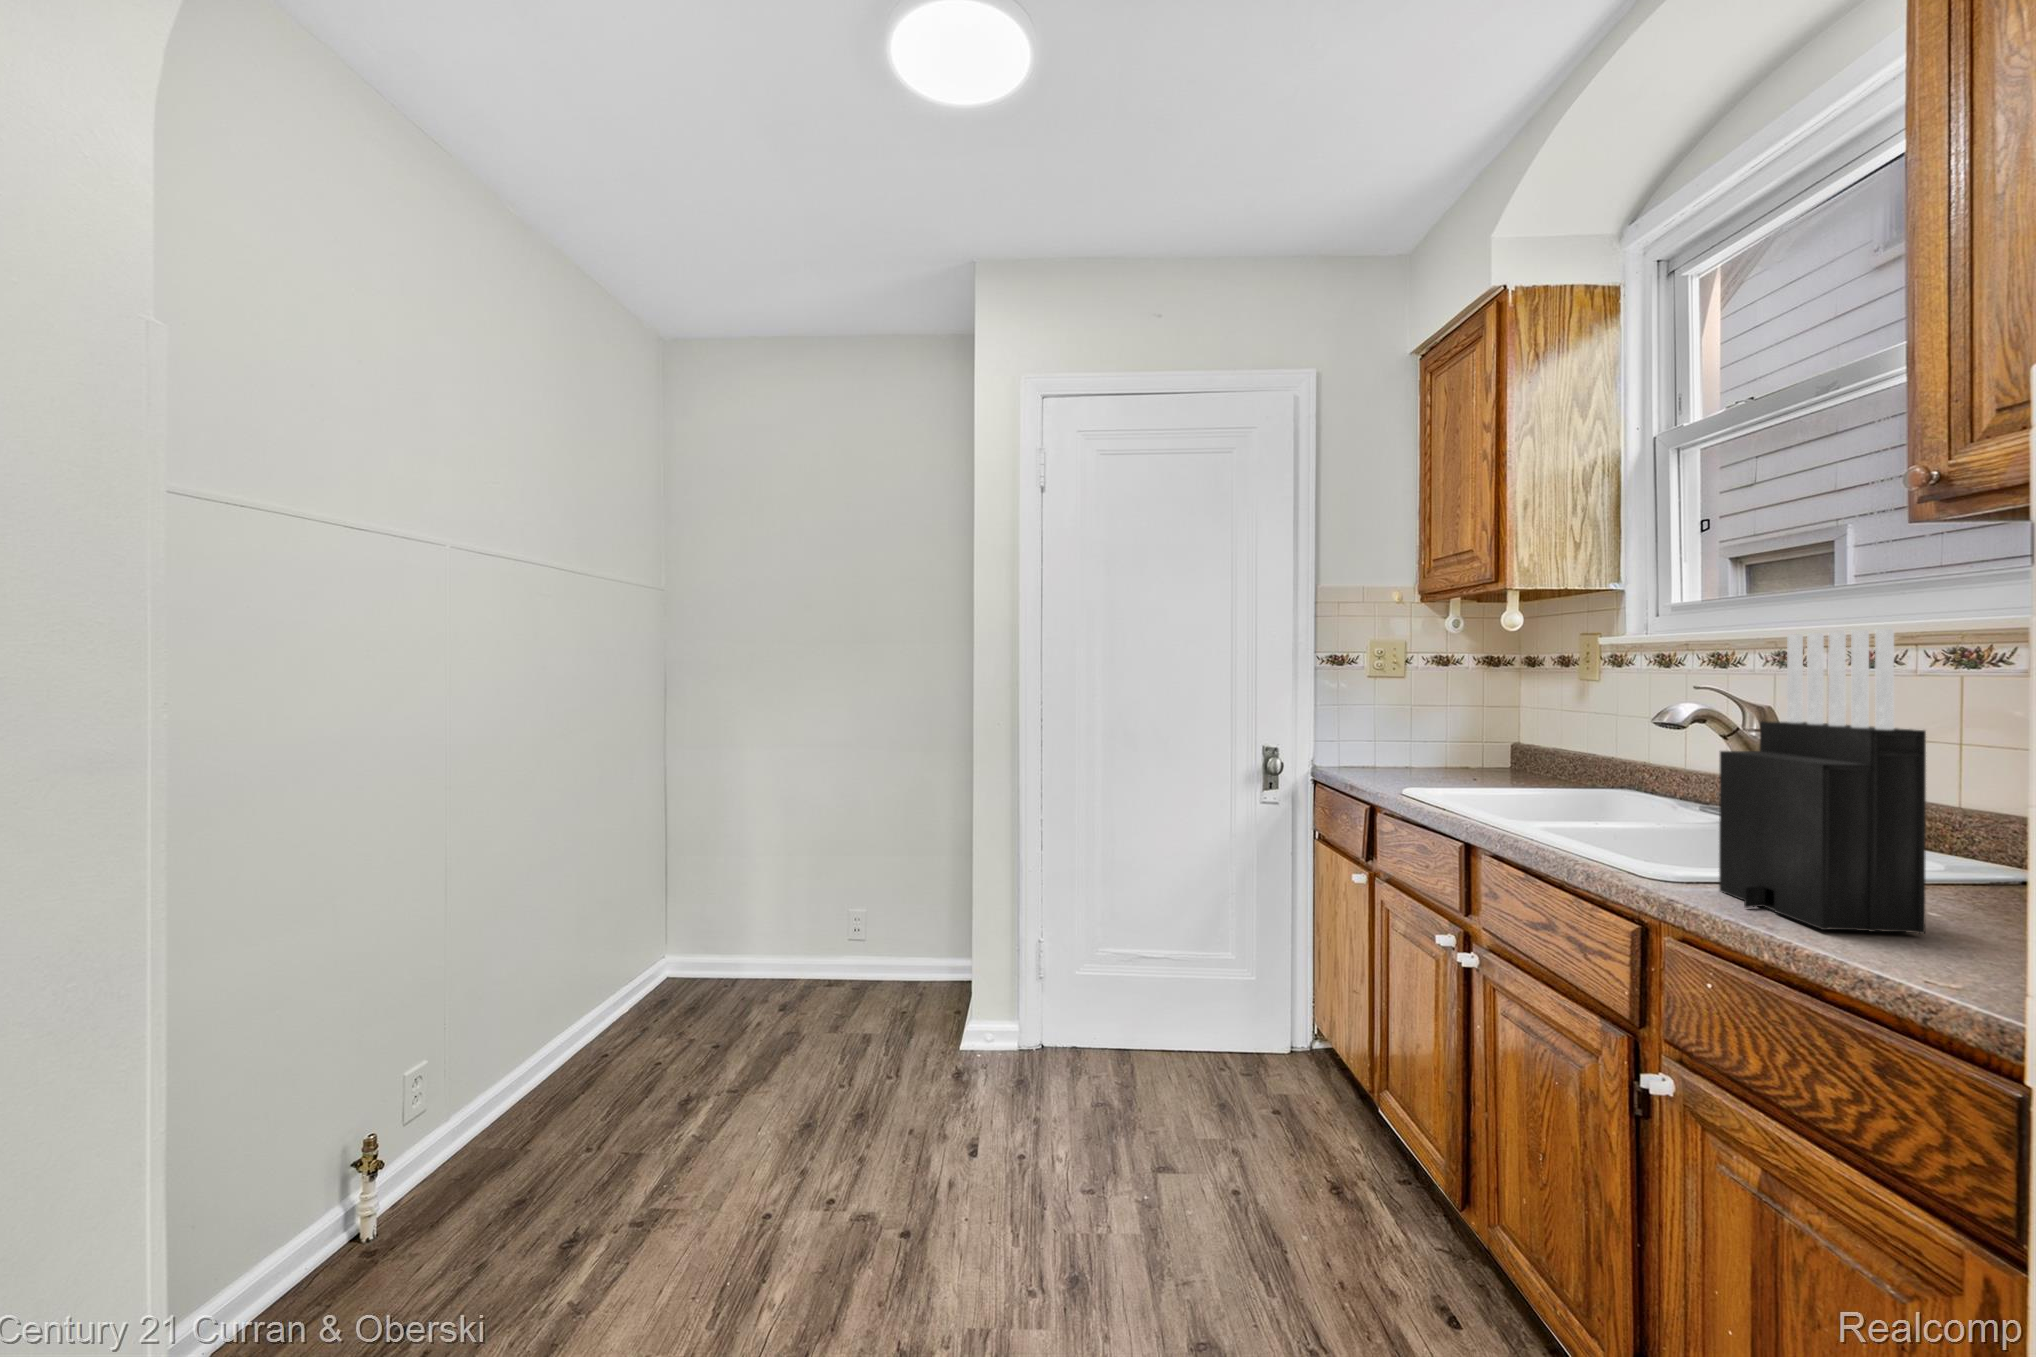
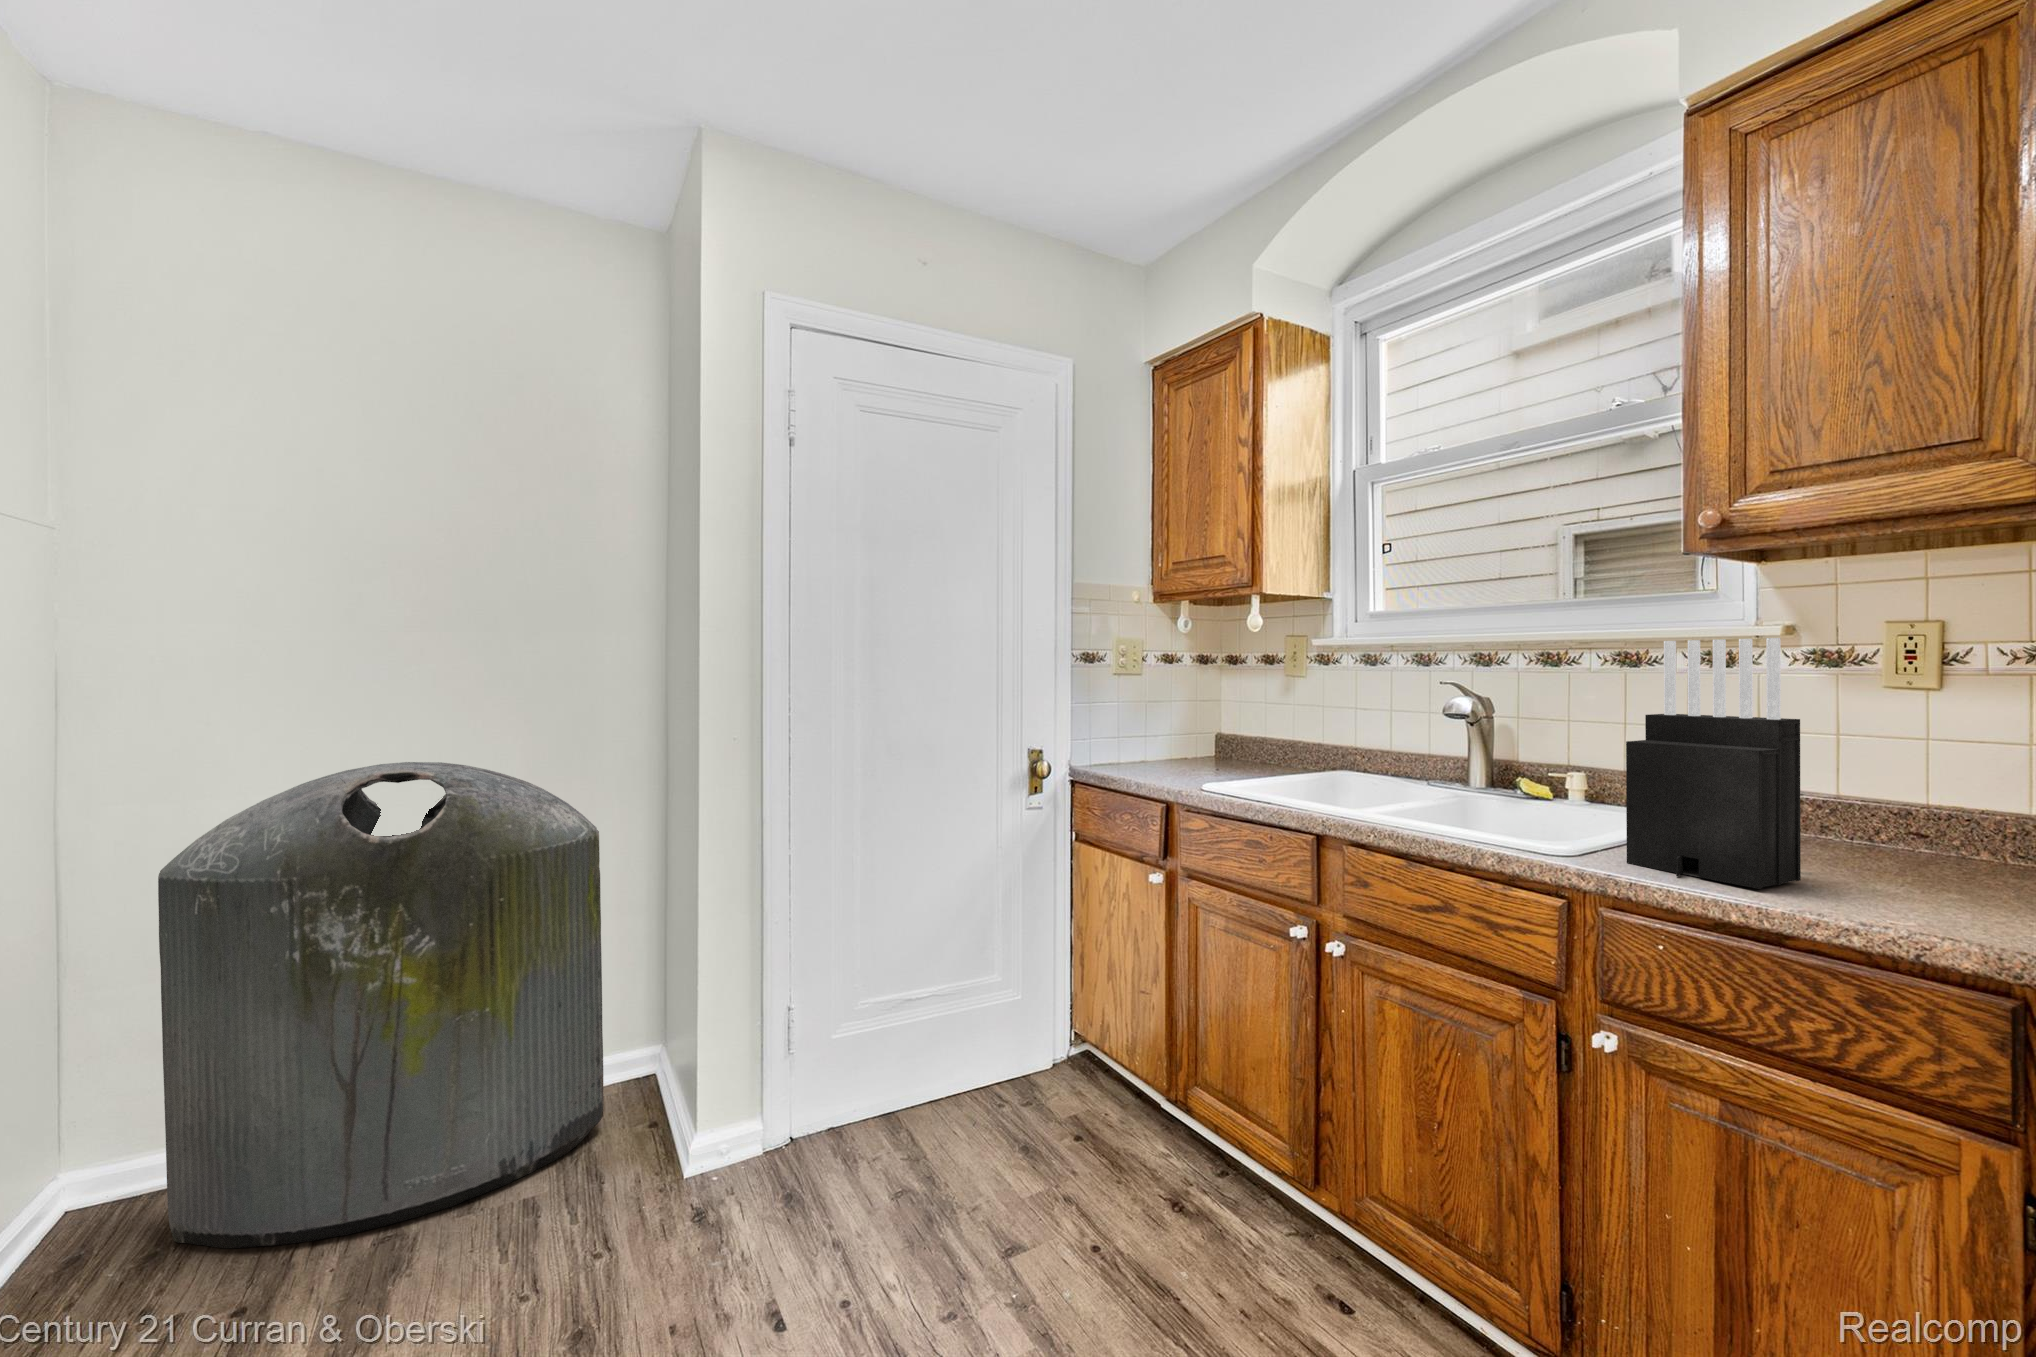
trash can: none [692,727,932,1027] -> present [158,762,604,1248]

